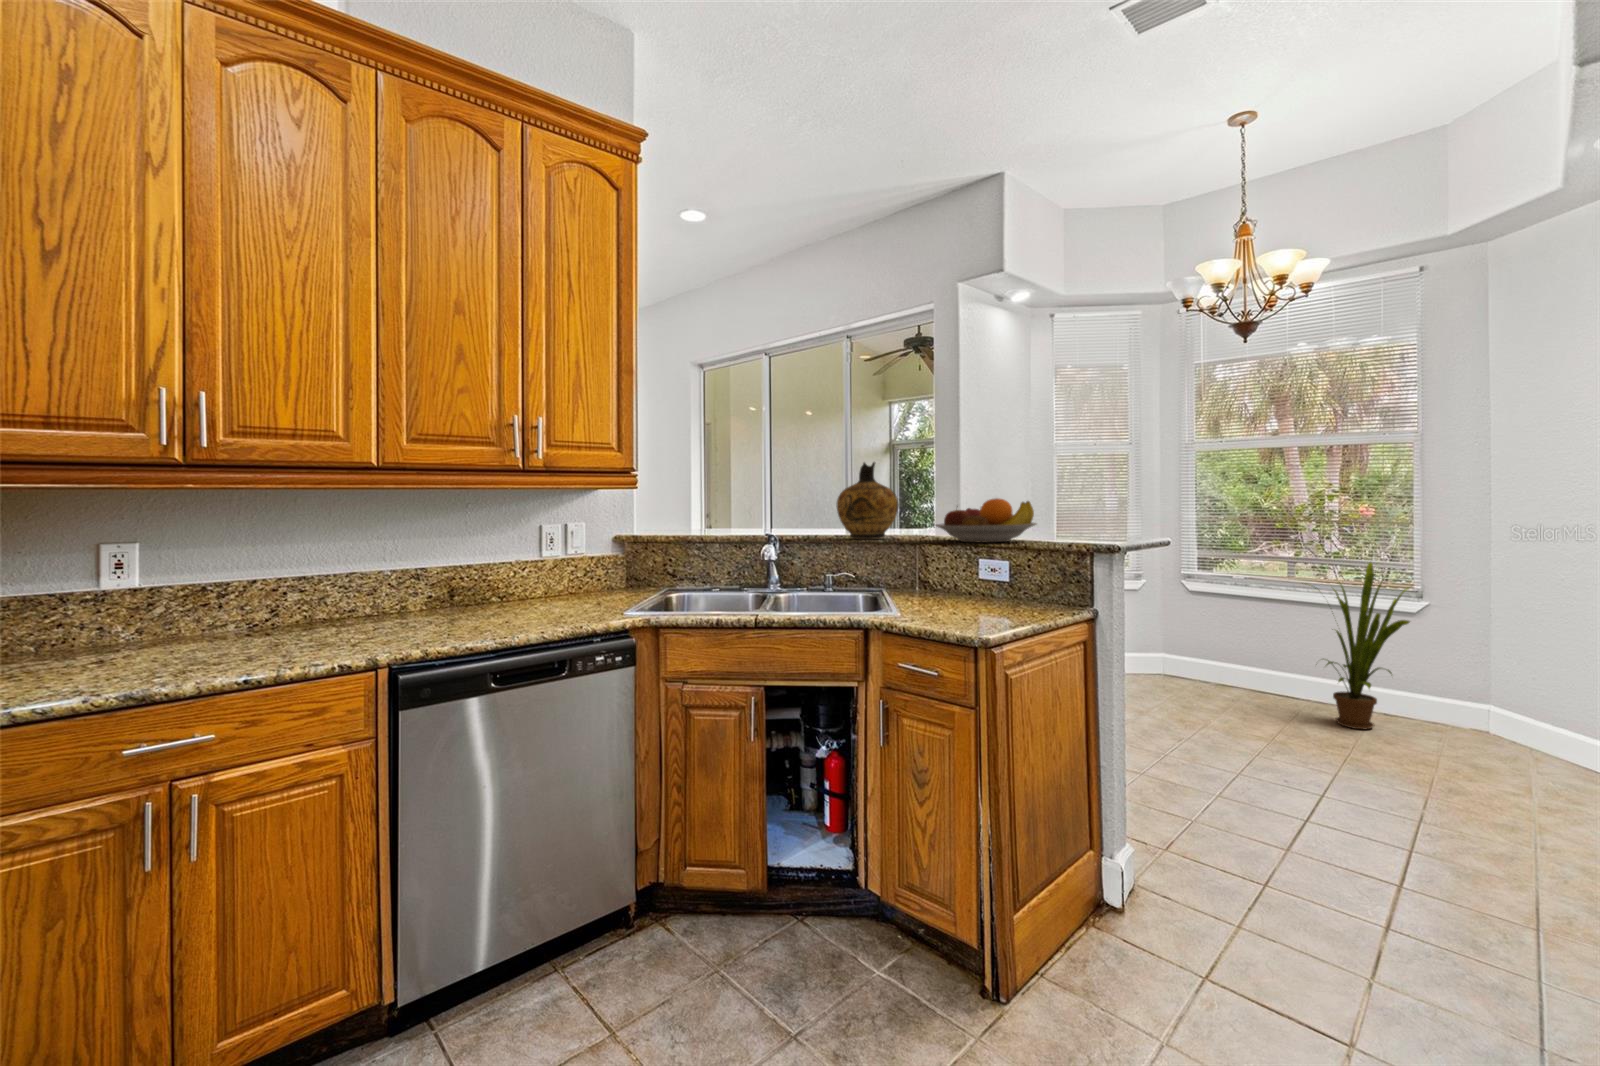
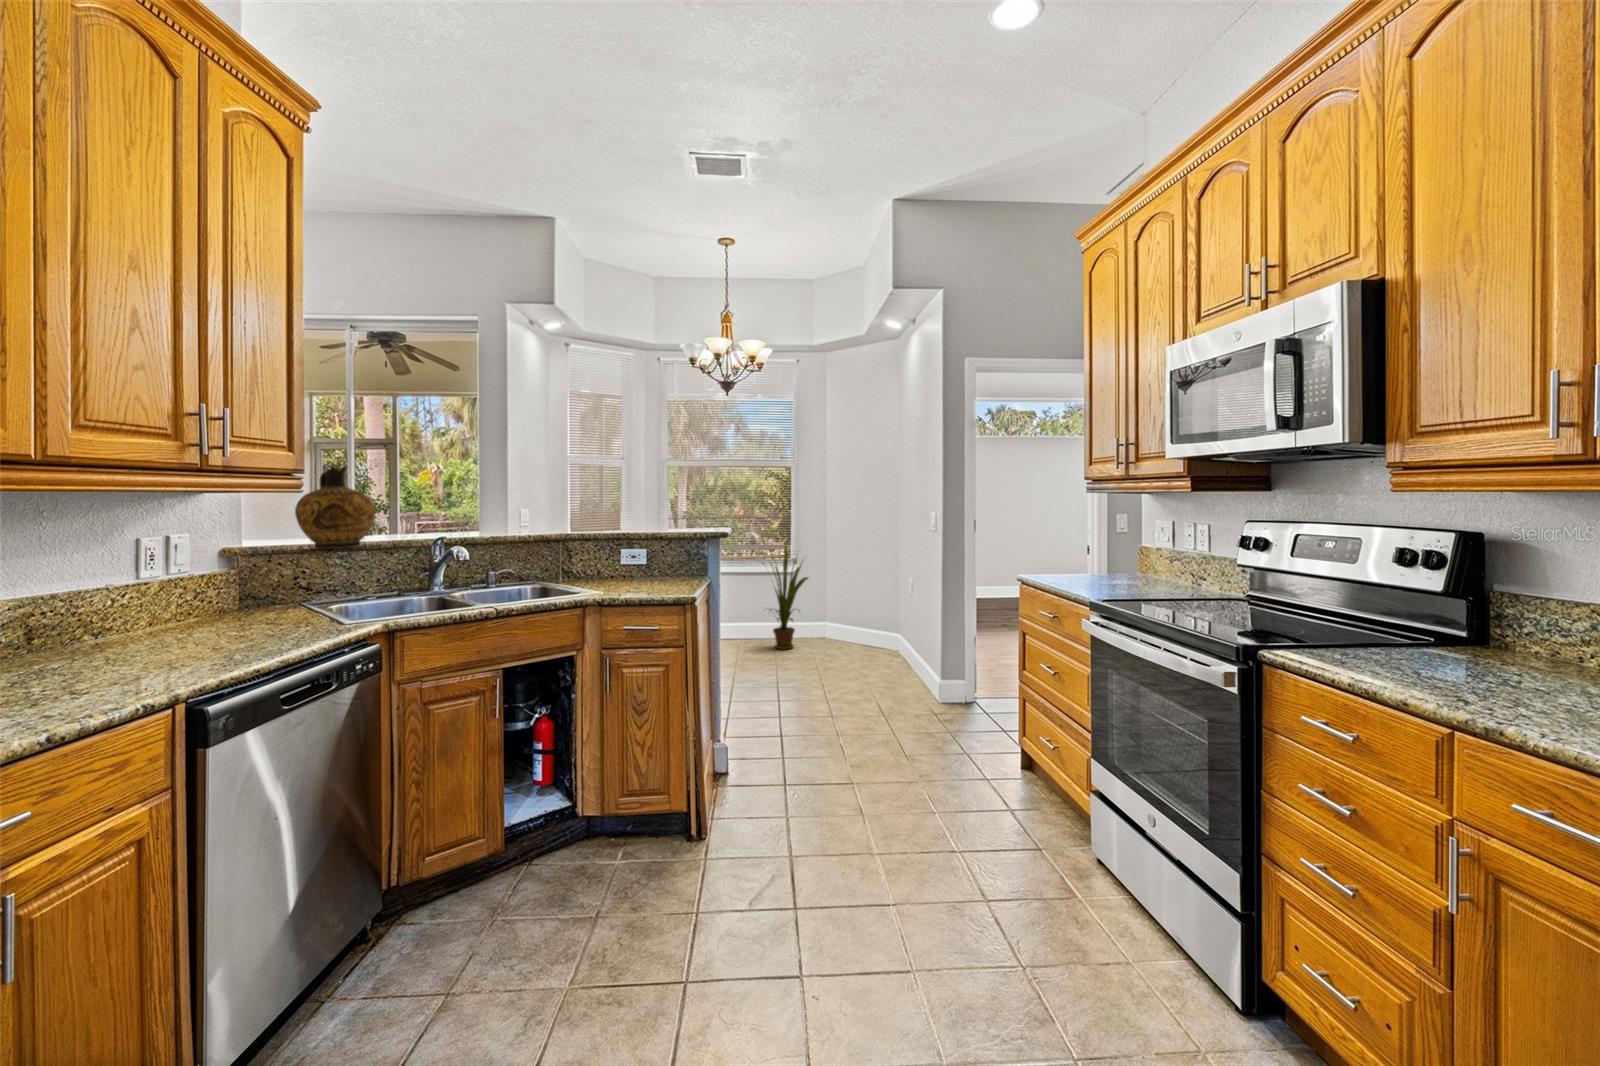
ceramic jug: present [837,462,899,539] -> present [295,466,376,549]
fruit bowl: present [936,498,1036,542] -> none [588,503,667,537]

